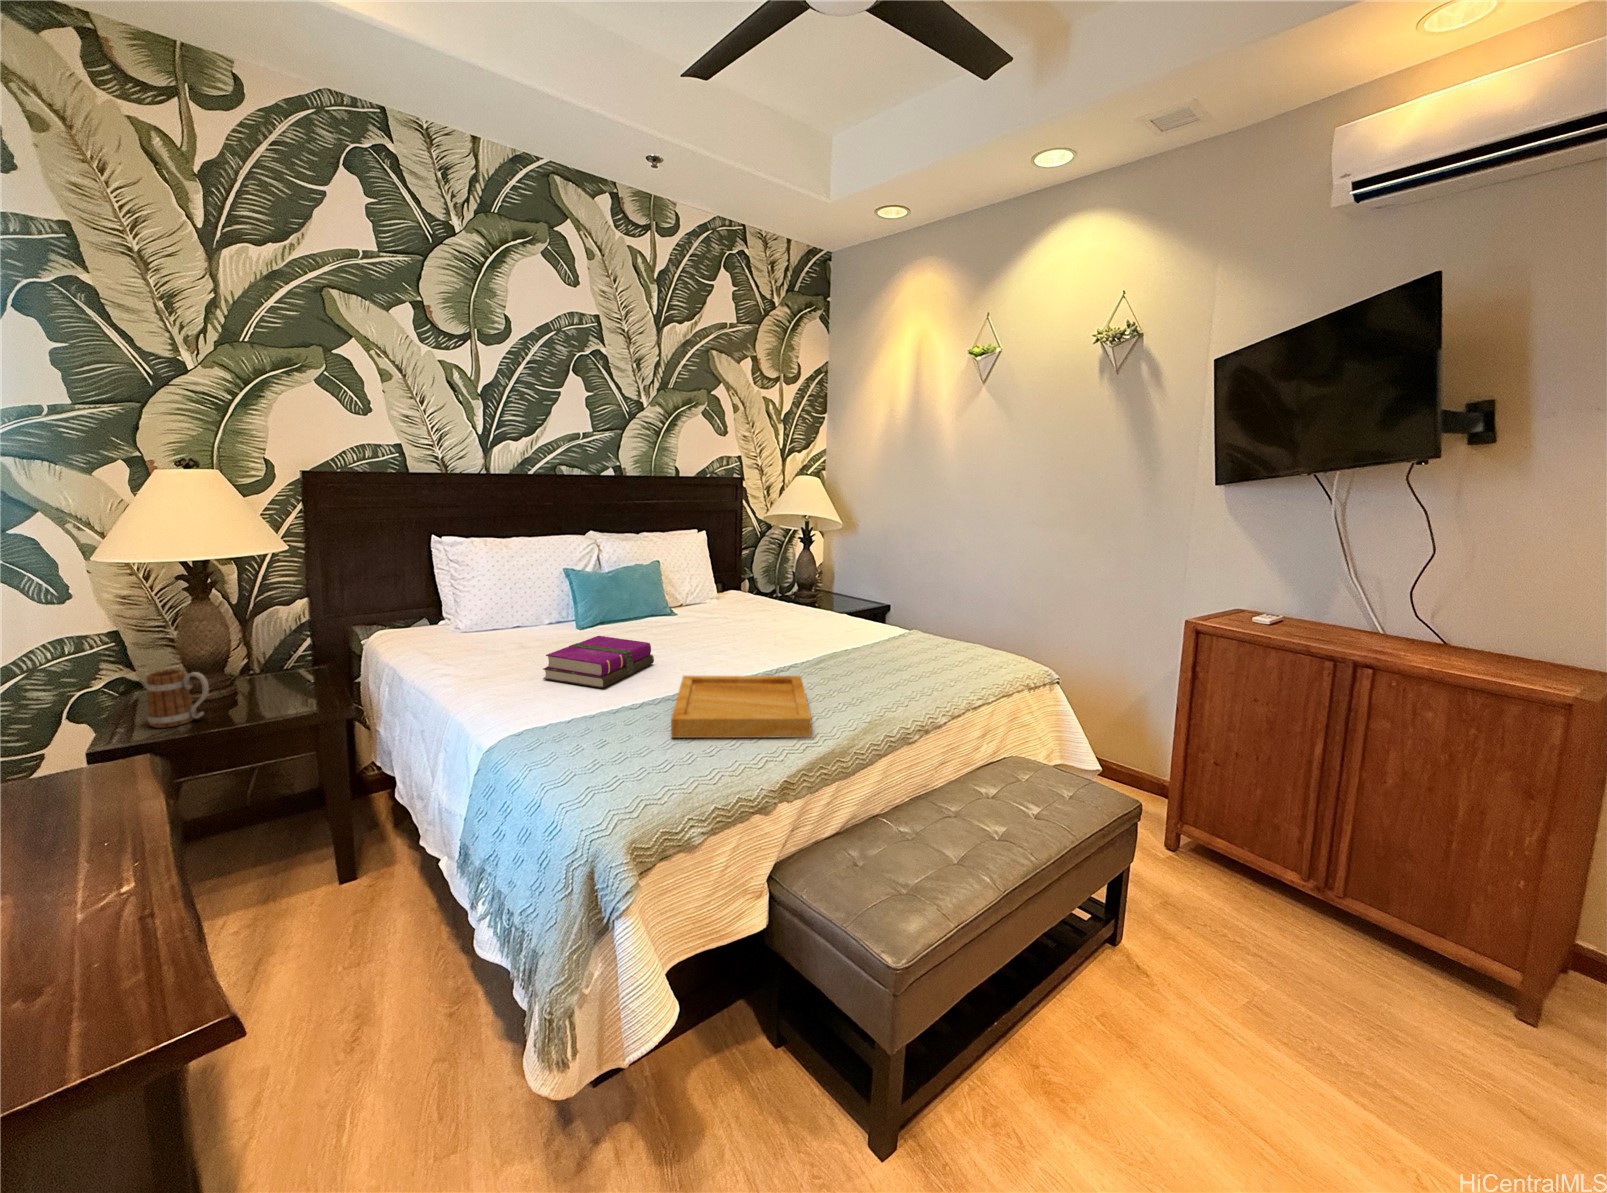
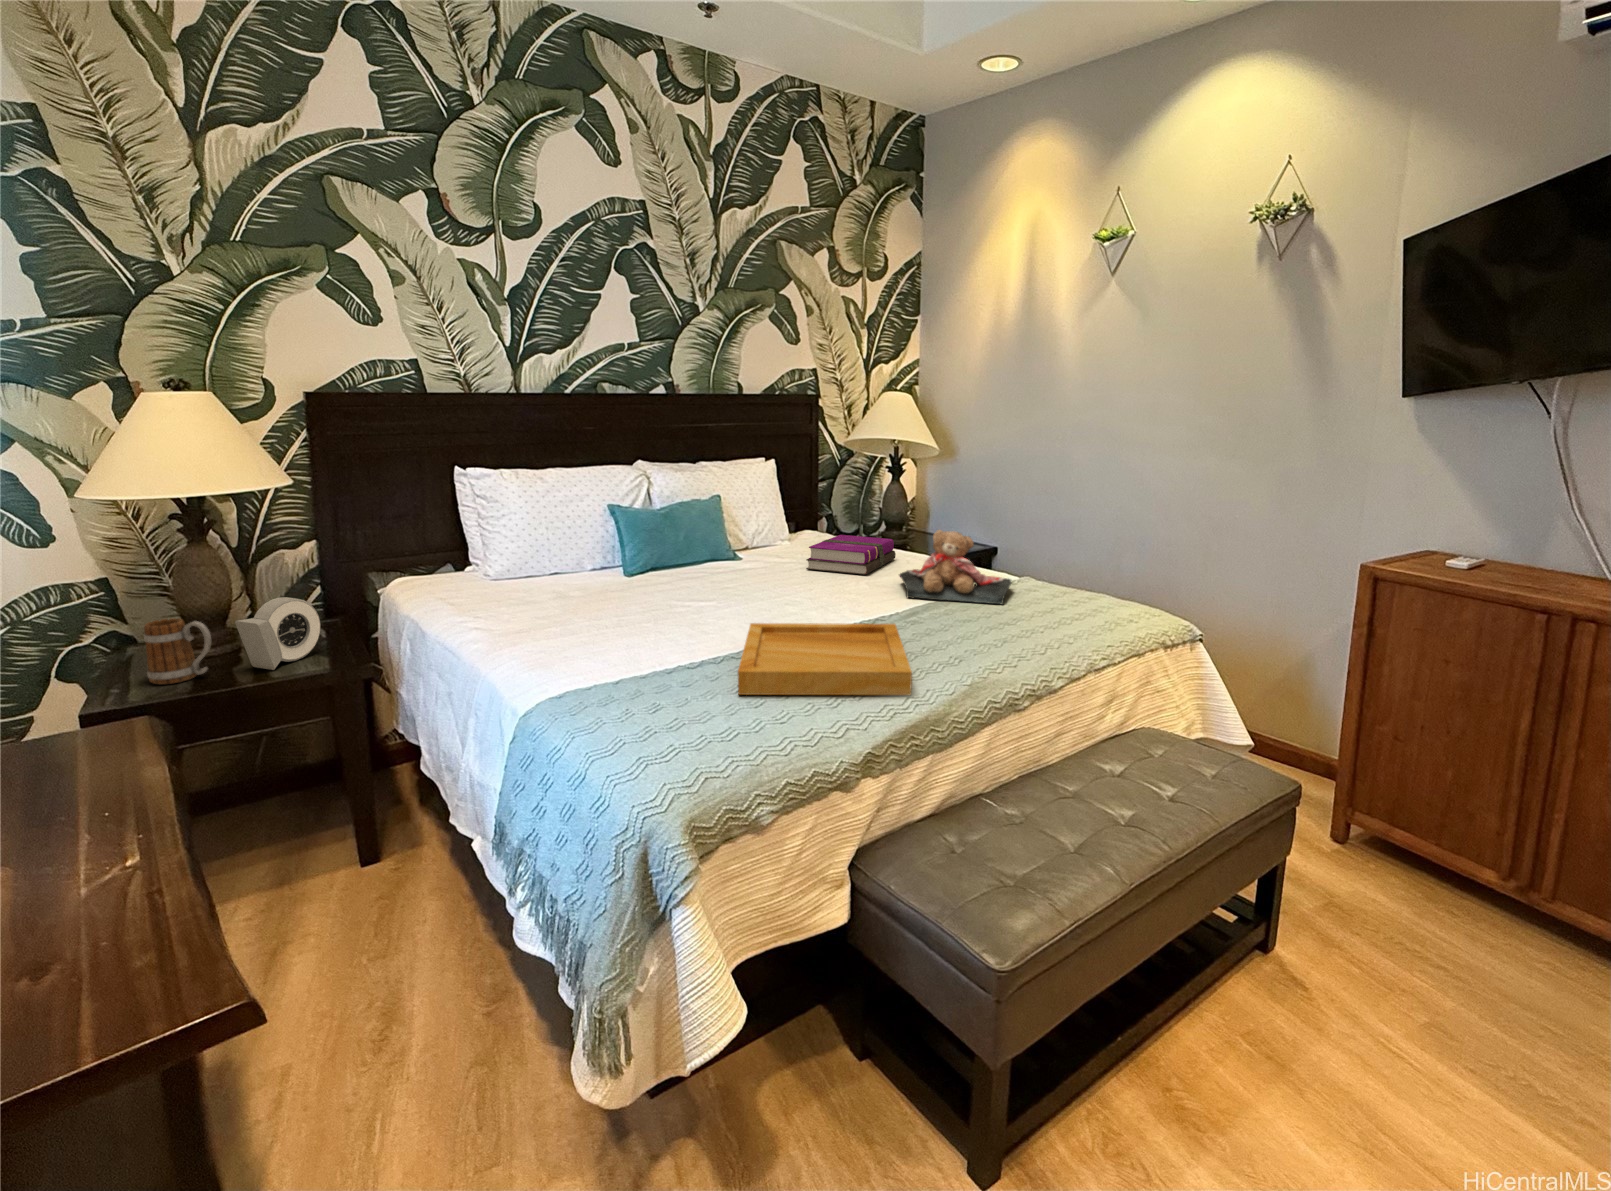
teddy bear: none [806,595,898,658] -> present [899,530,1012,604]
hardback book: present [543,636,654,688] -> present [806,535,896,575]
alarm clock: none [231,650,308,714] -> present [235,597,321,670]

